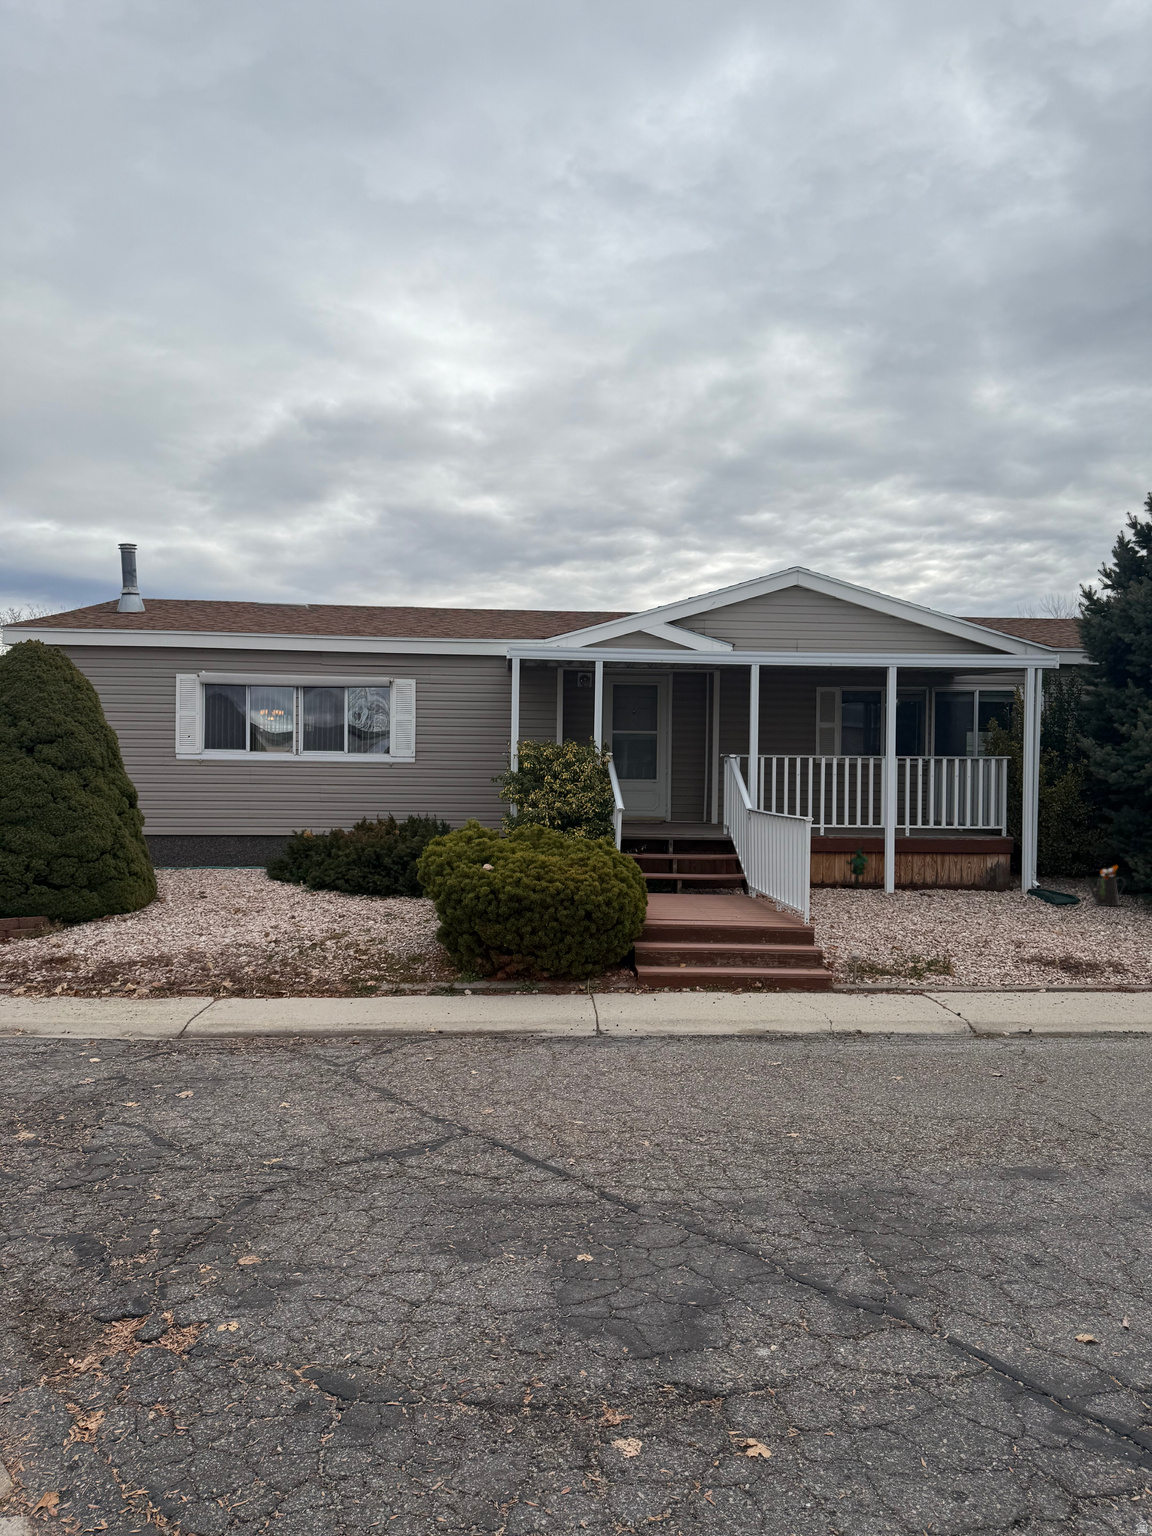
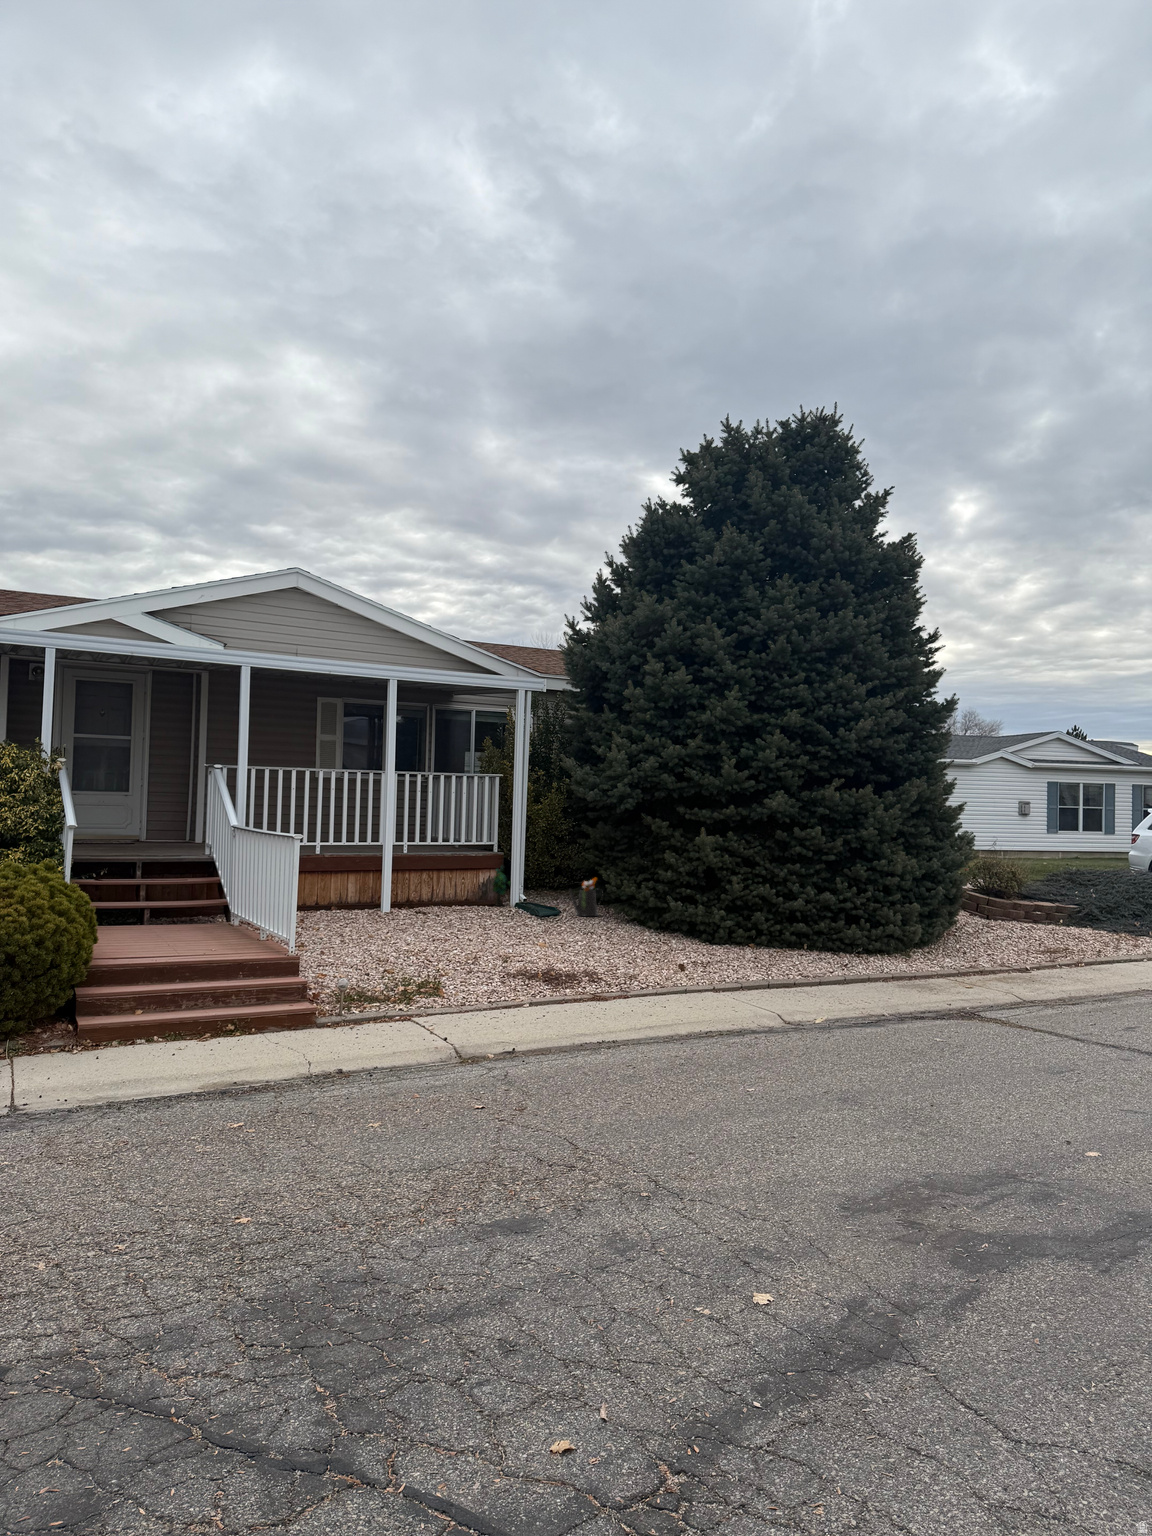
decorative plant: present [846,847,868,887] -> present [492,866,511,906]

